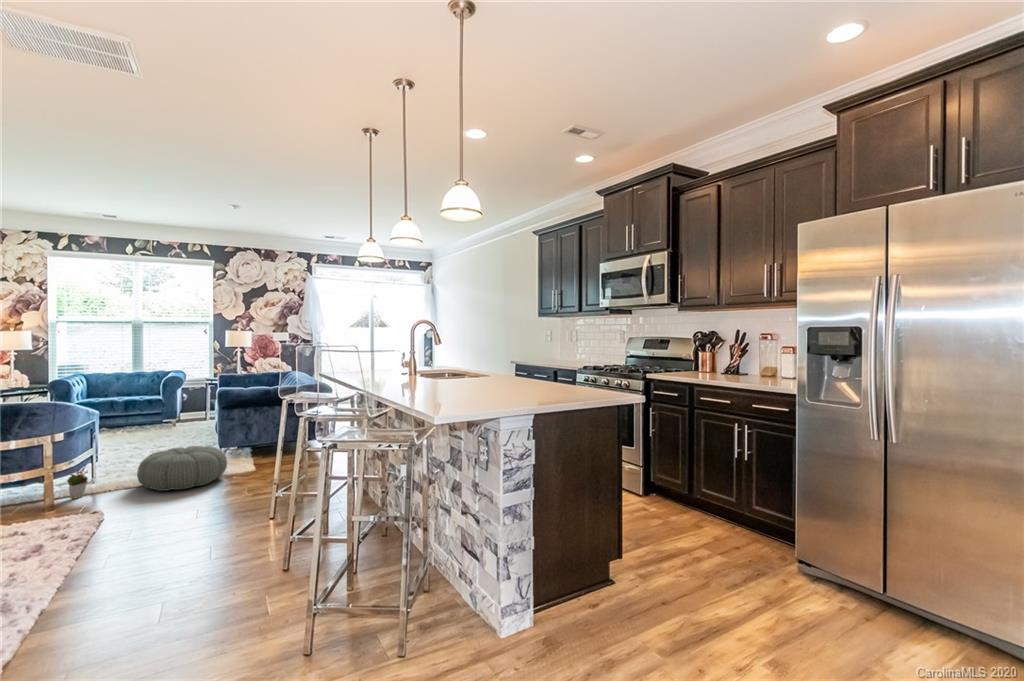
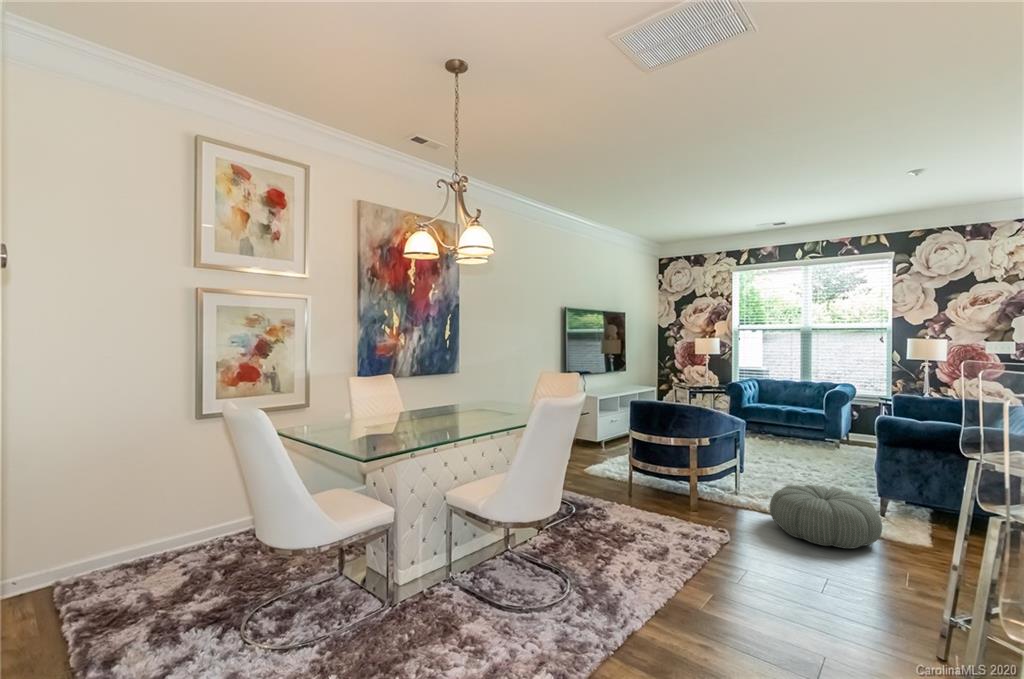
decorative plant: present [67,466,88,499] -> none [708,477,726,512]

